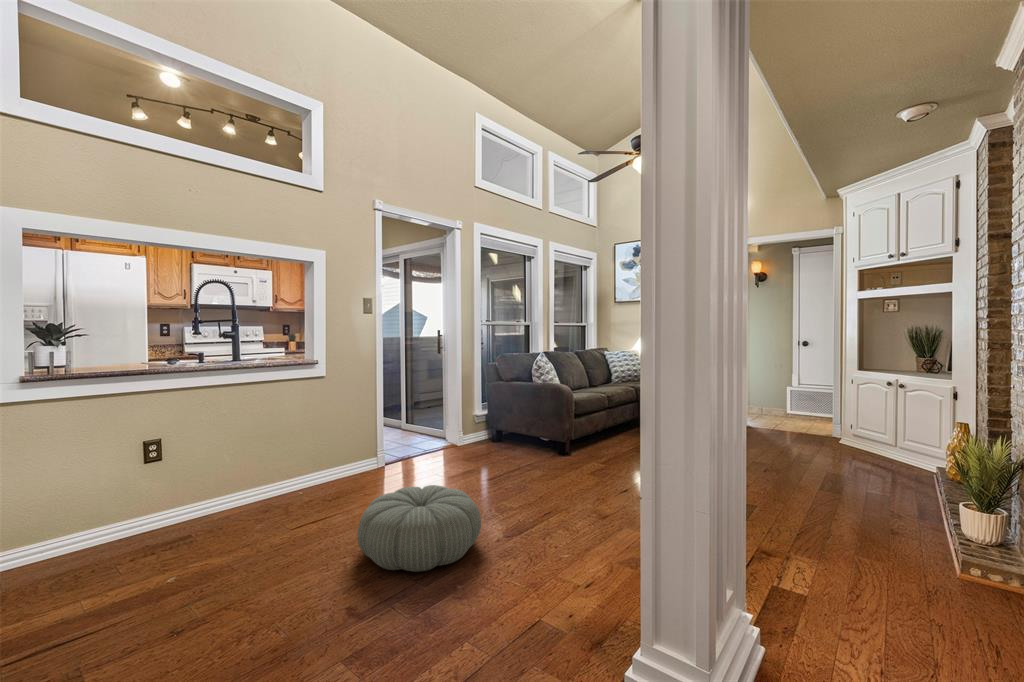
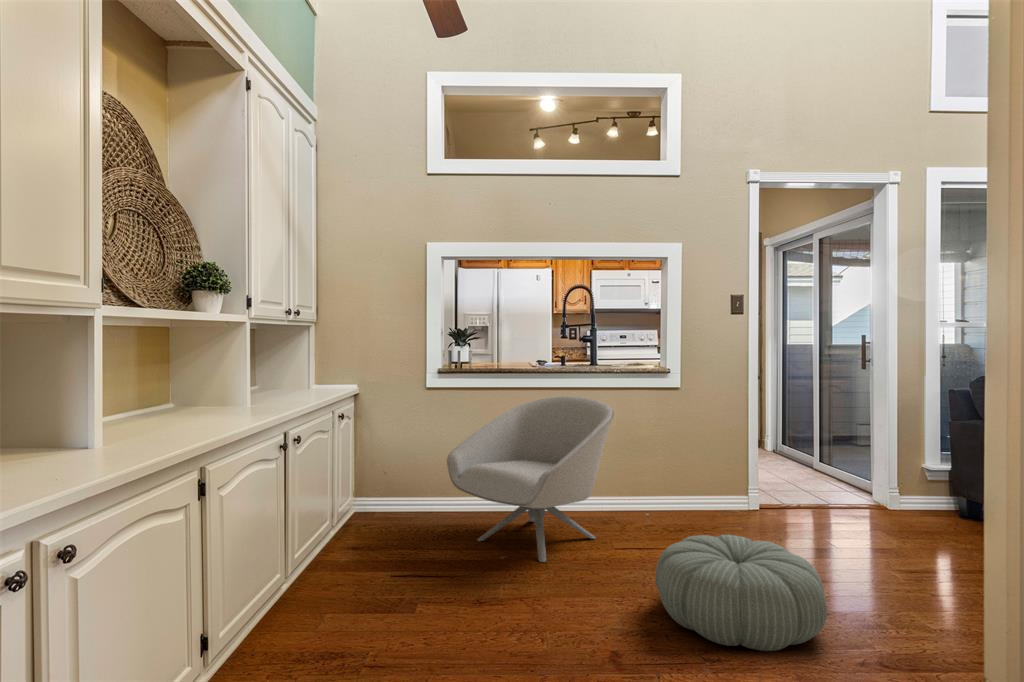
armchair: none [67,394,284,574] -> present [447,397,614,562]

